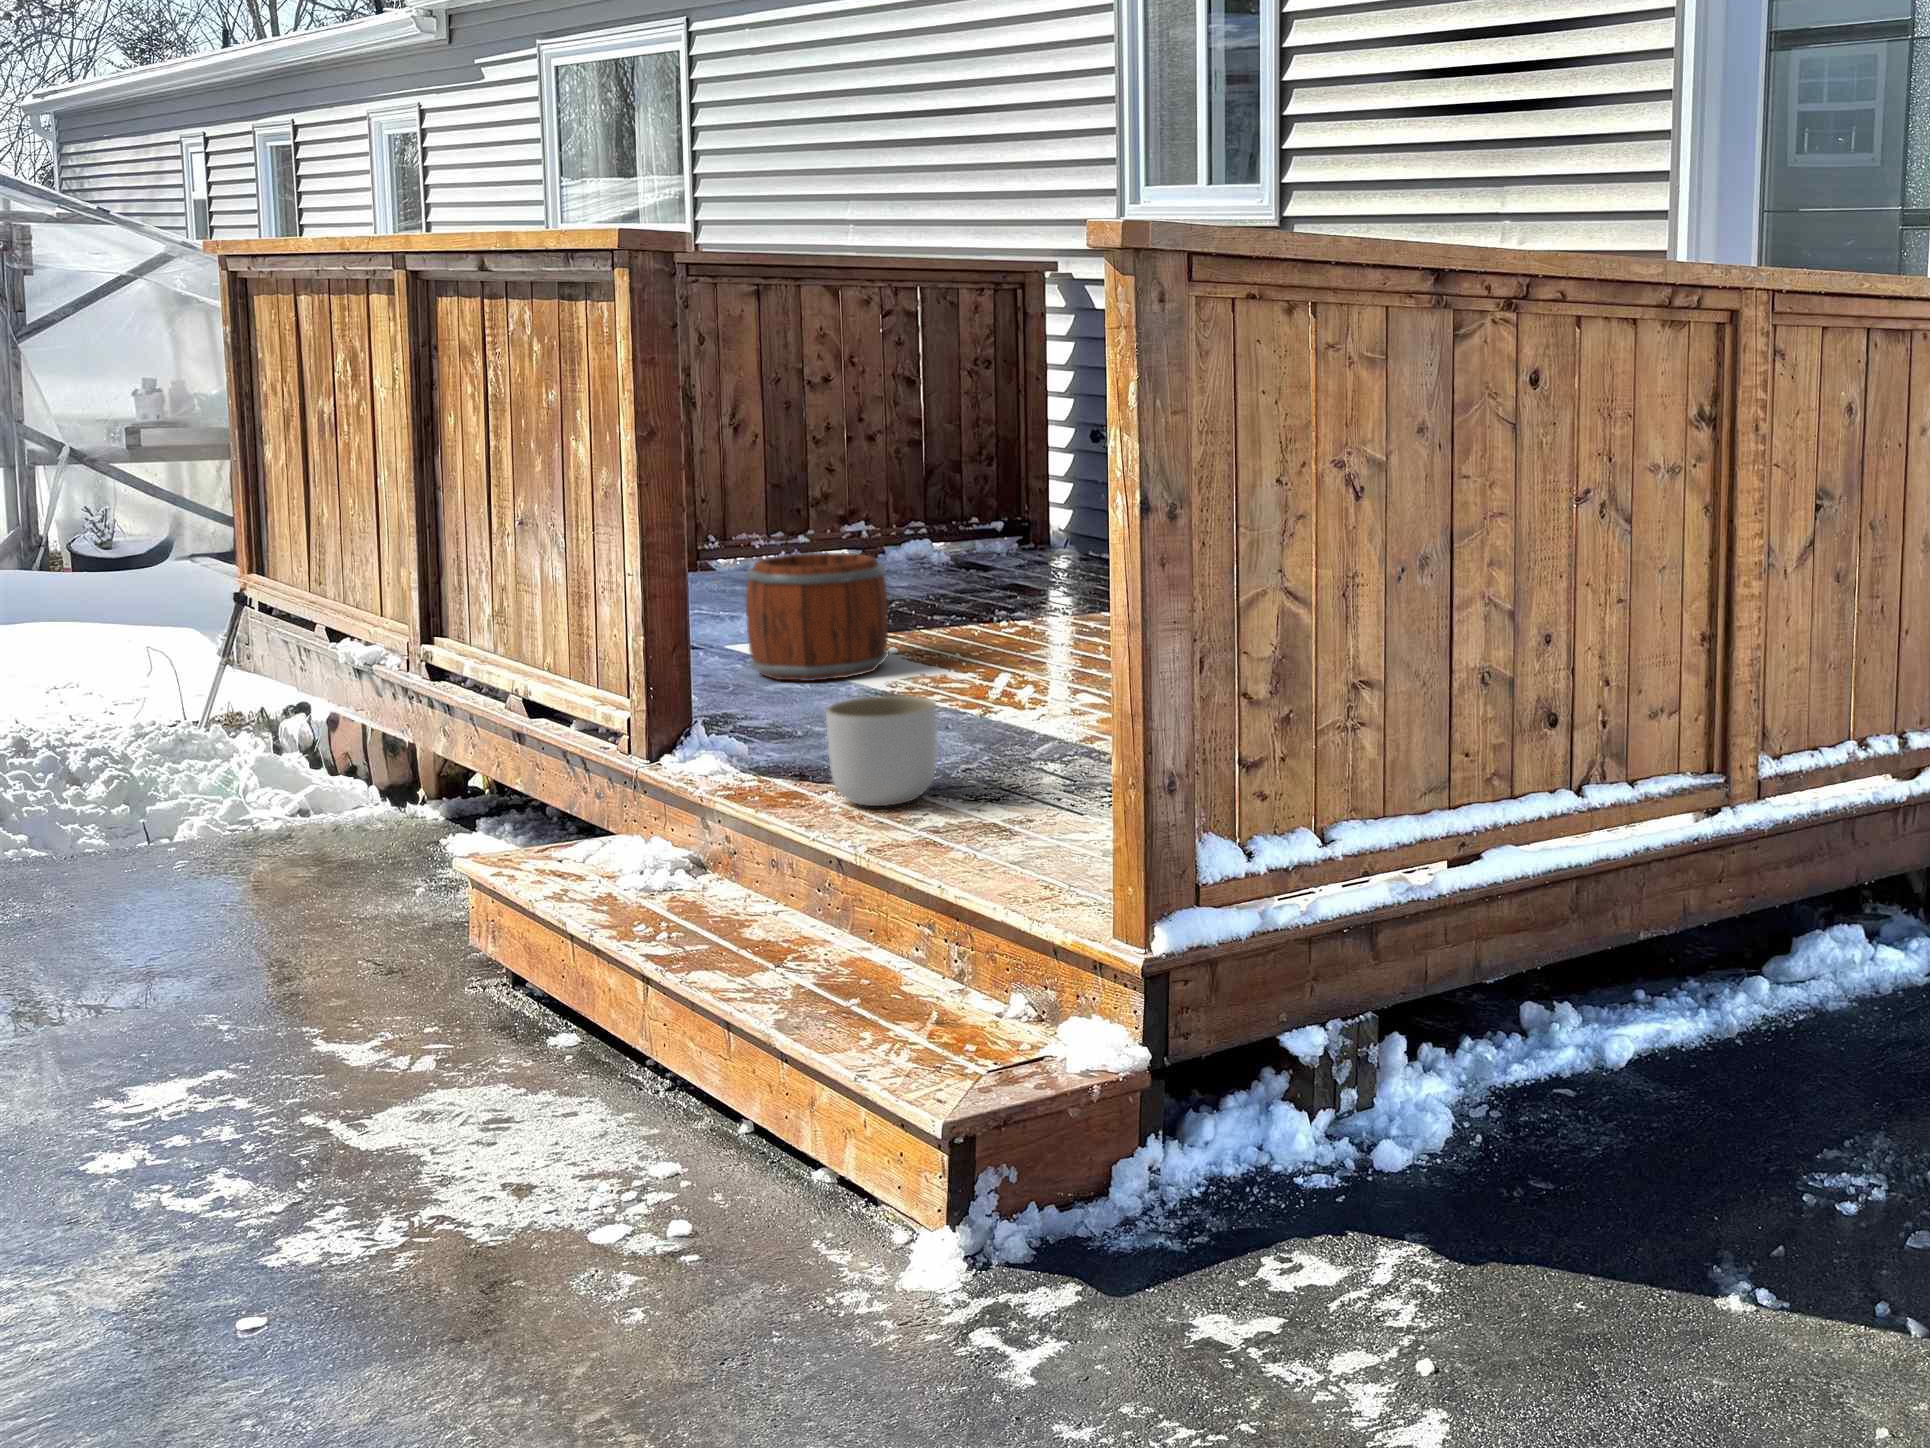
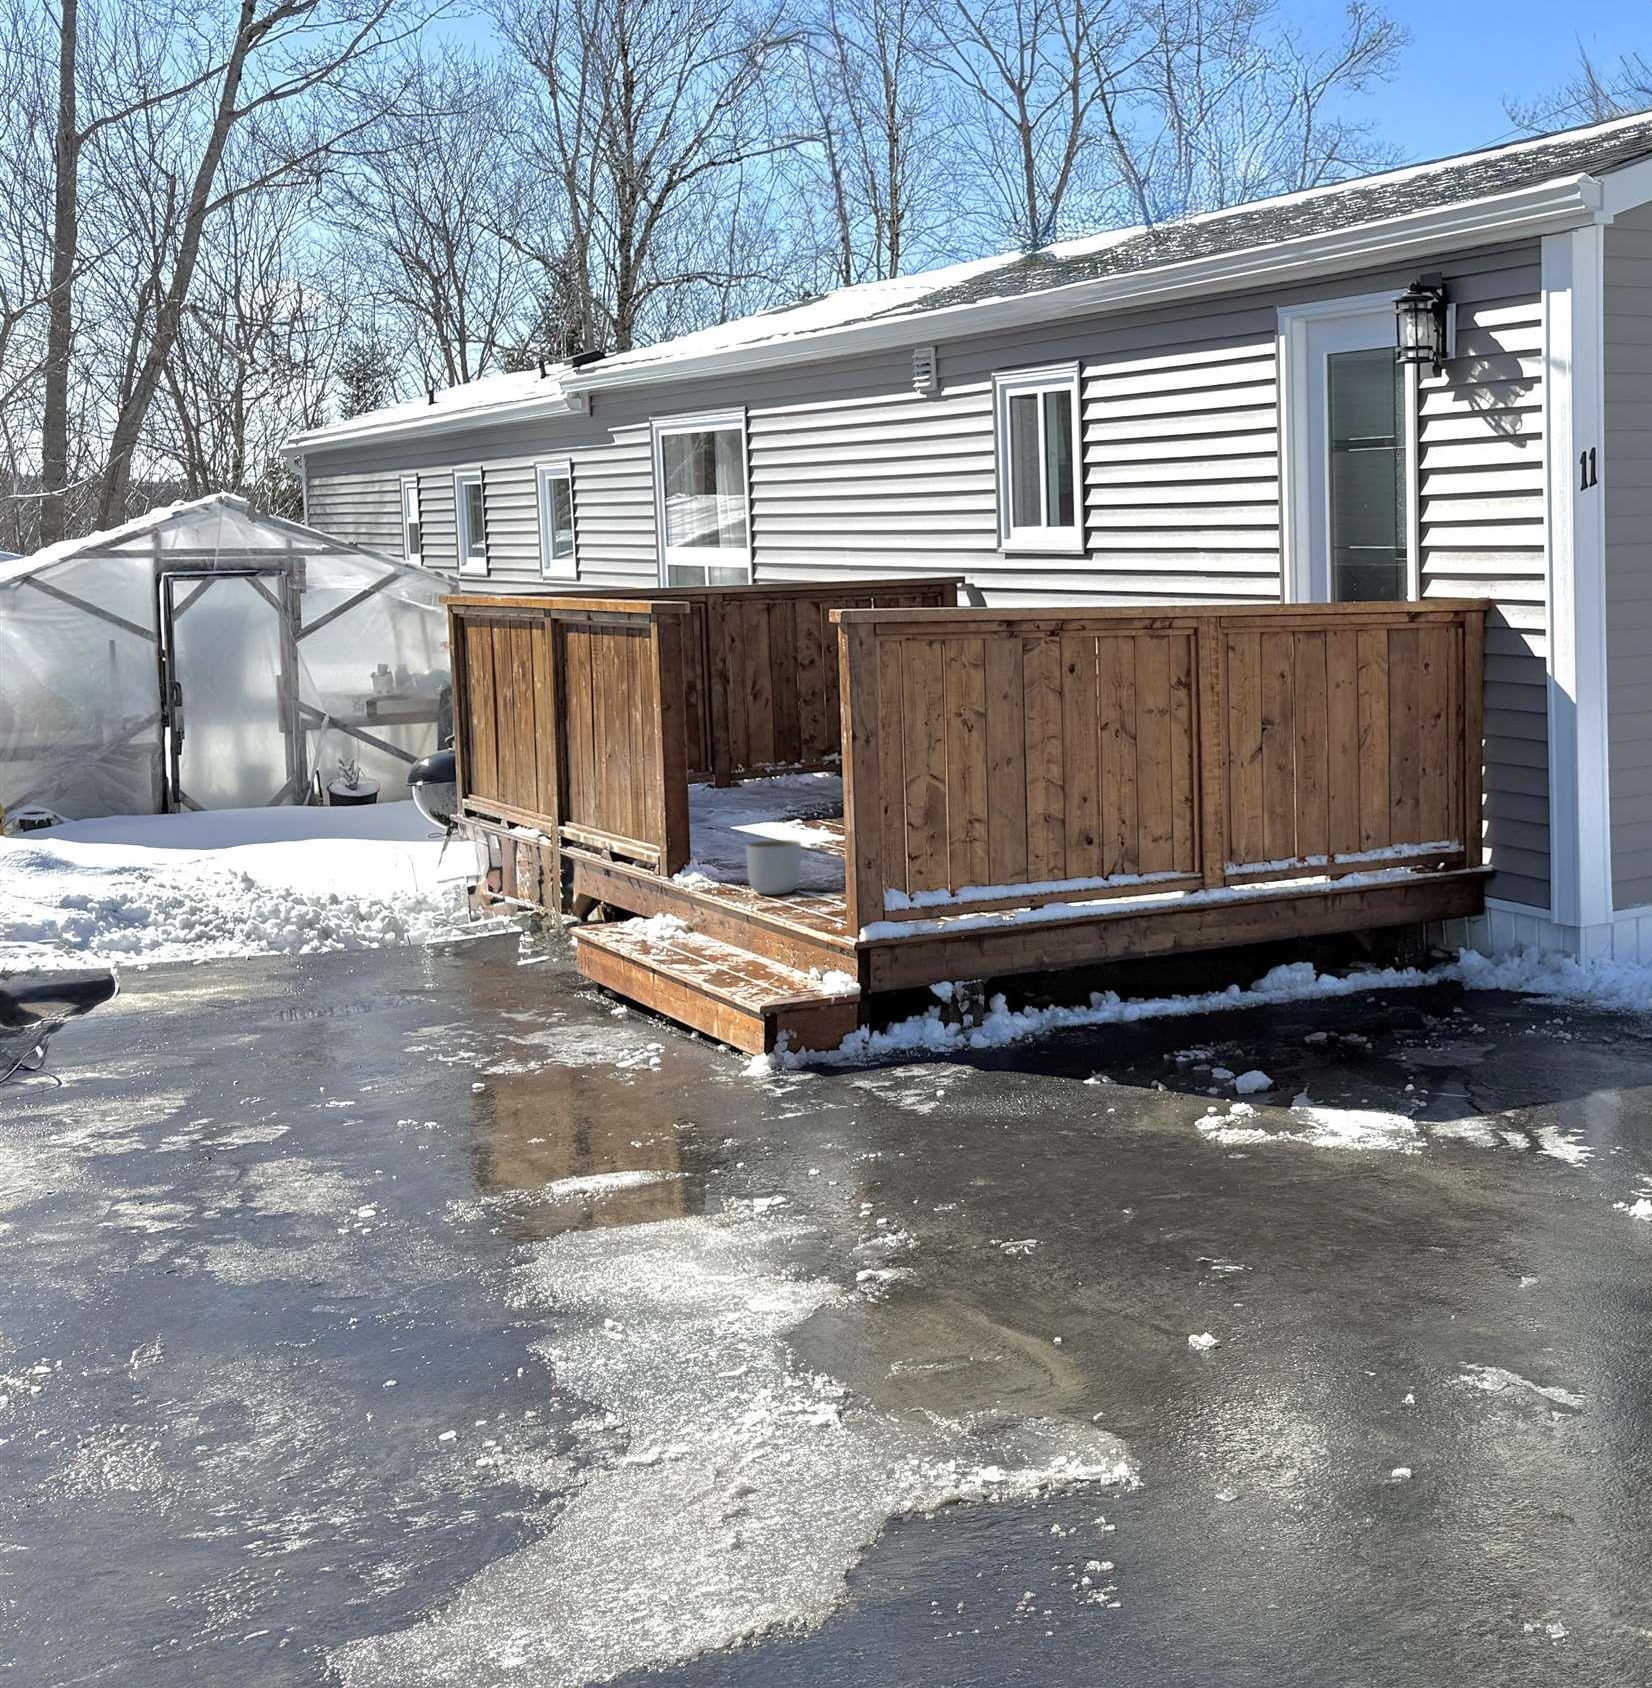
bucket: present [746,553,889,681] -> none [729,773,809,846]

